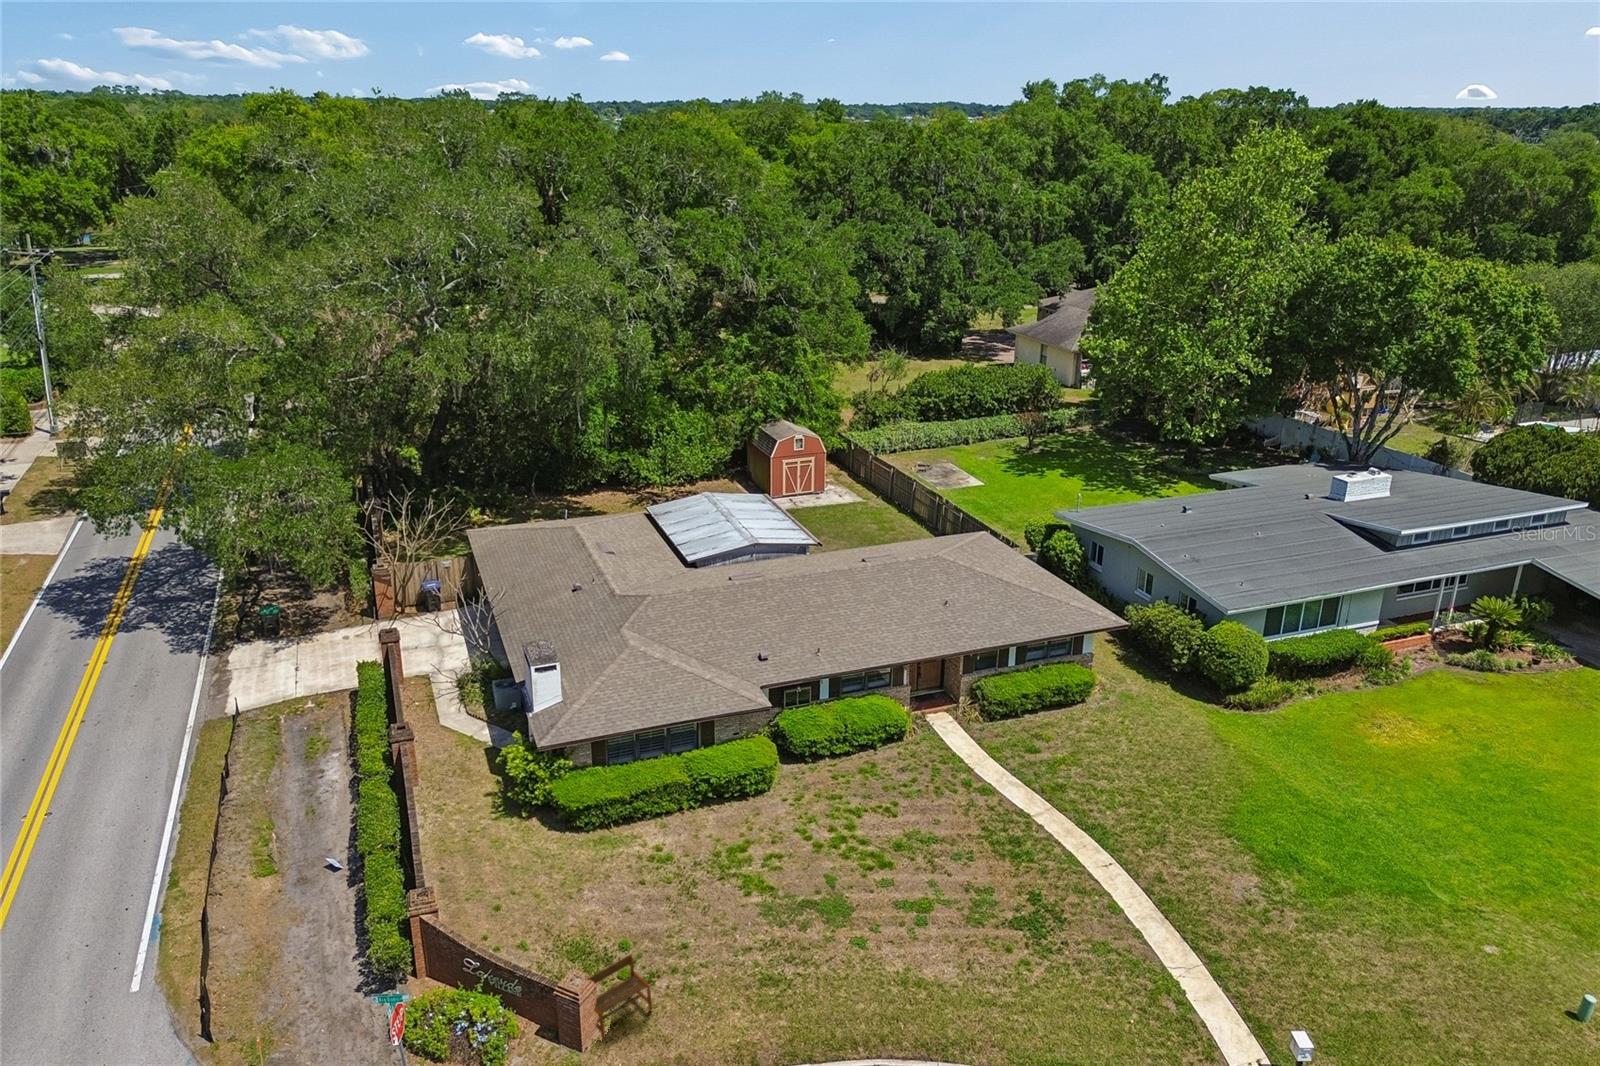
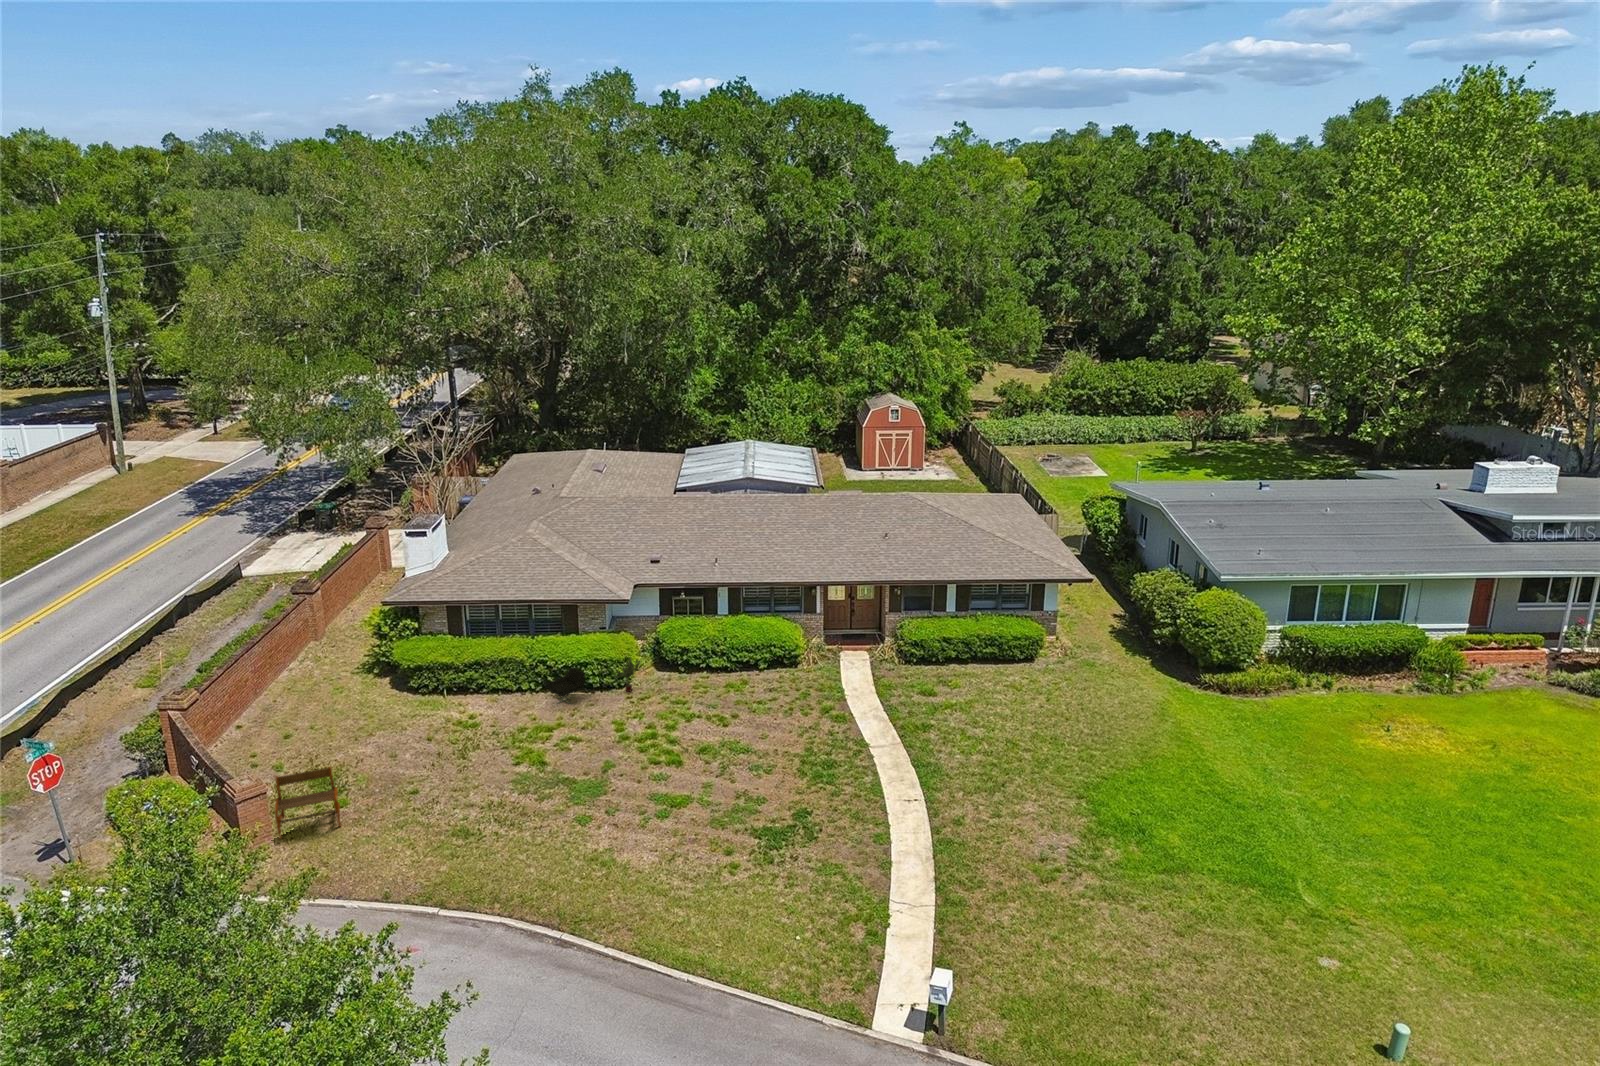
potted tree: none [772,762,794,795] -> present [615,658,640,692]
lounge chair: none [715,782,752,825] -> present [547,667,585,701]

